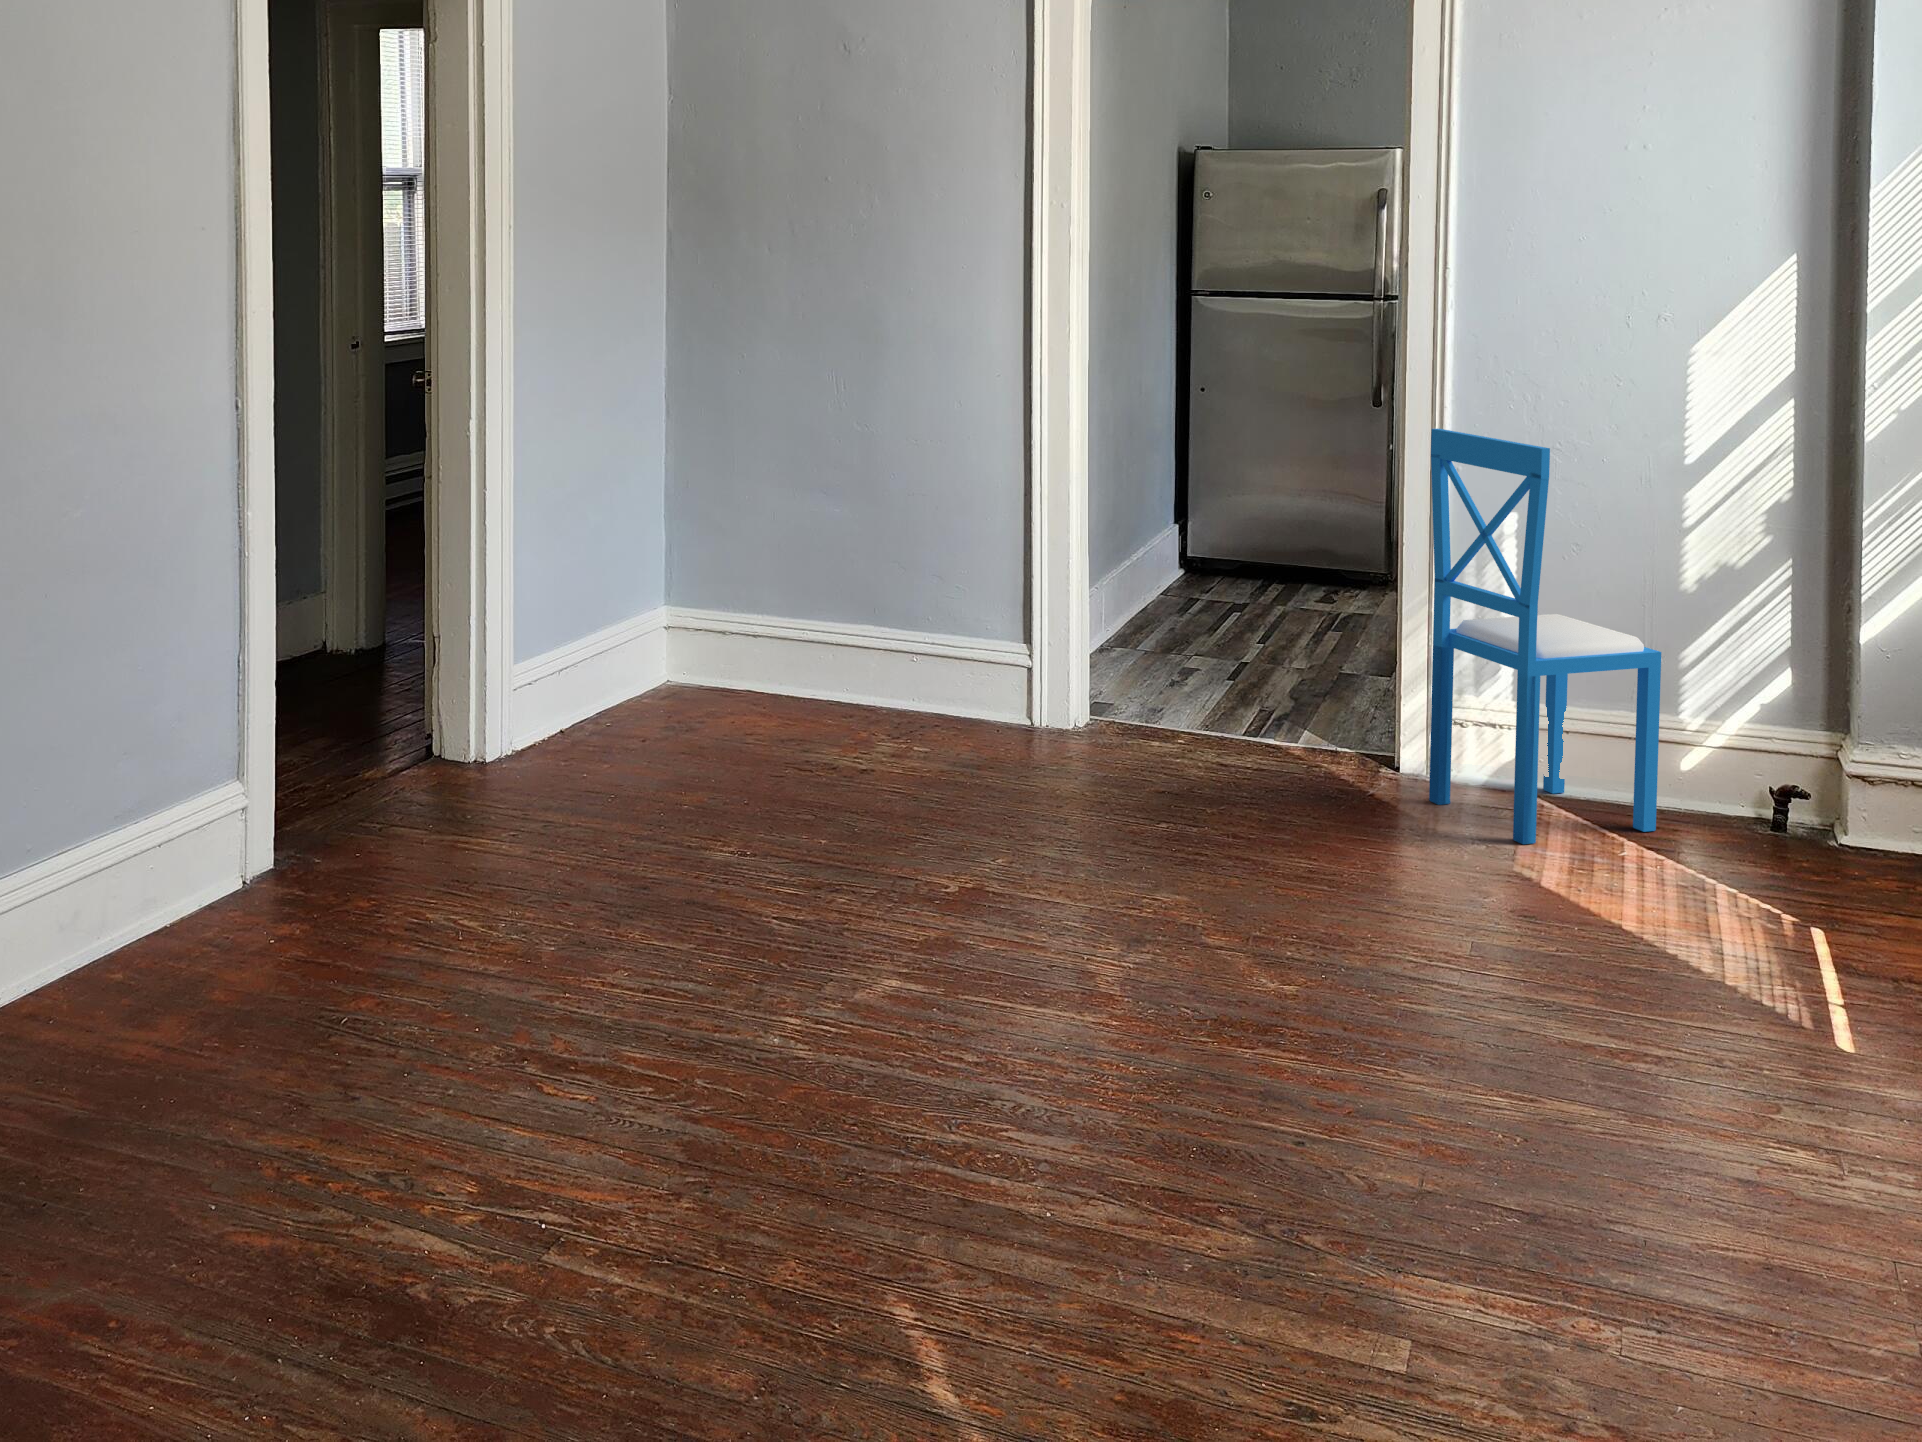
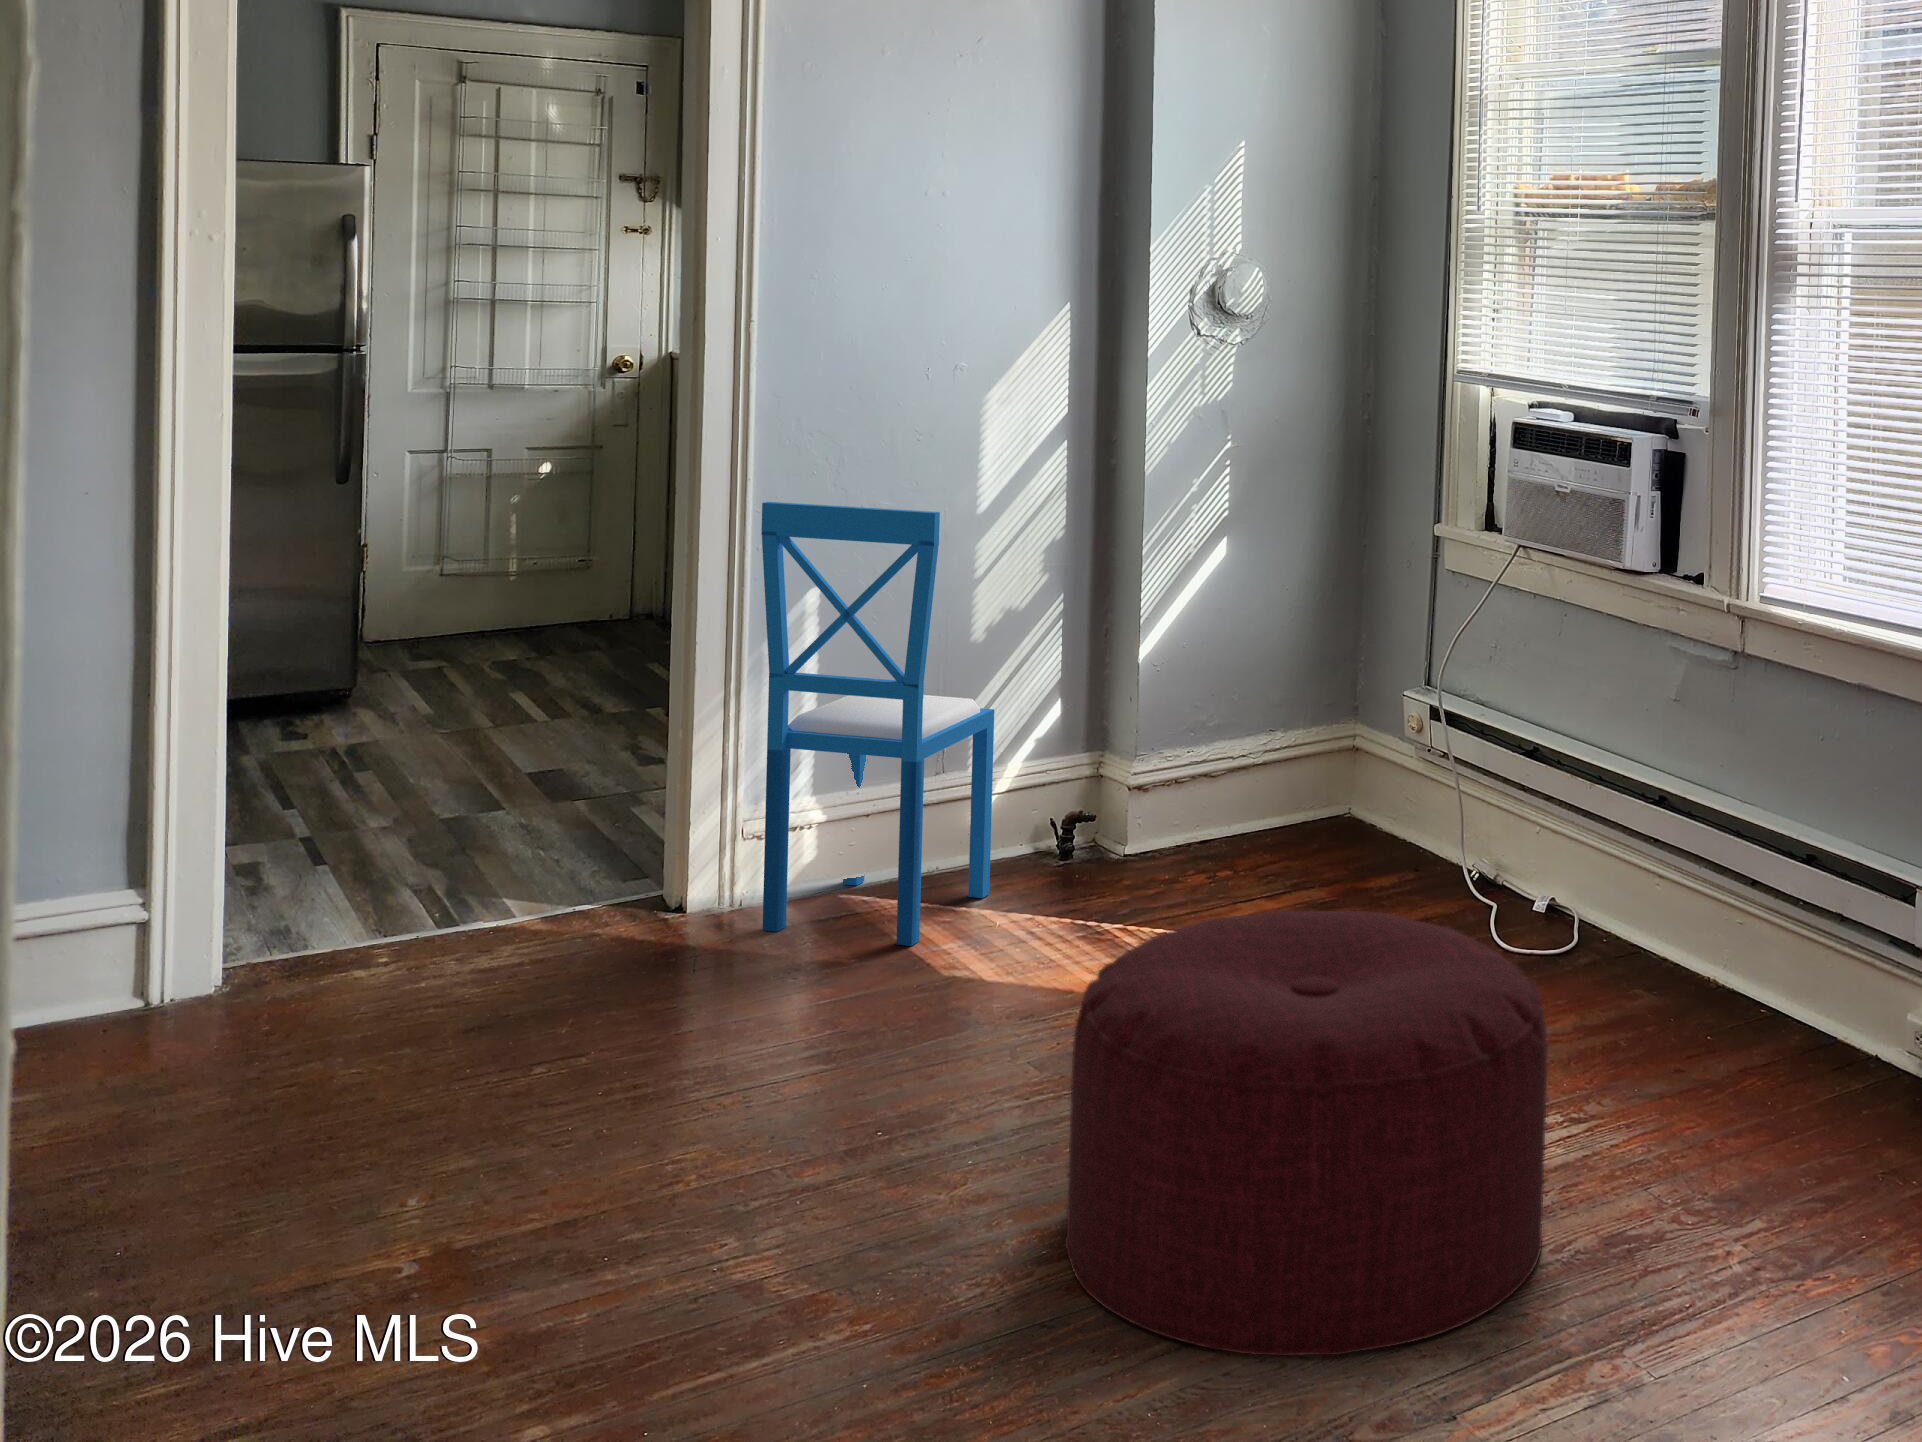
ottoman: none [1263,824,1750,1236] -> present [1065,910,1548,1356]

